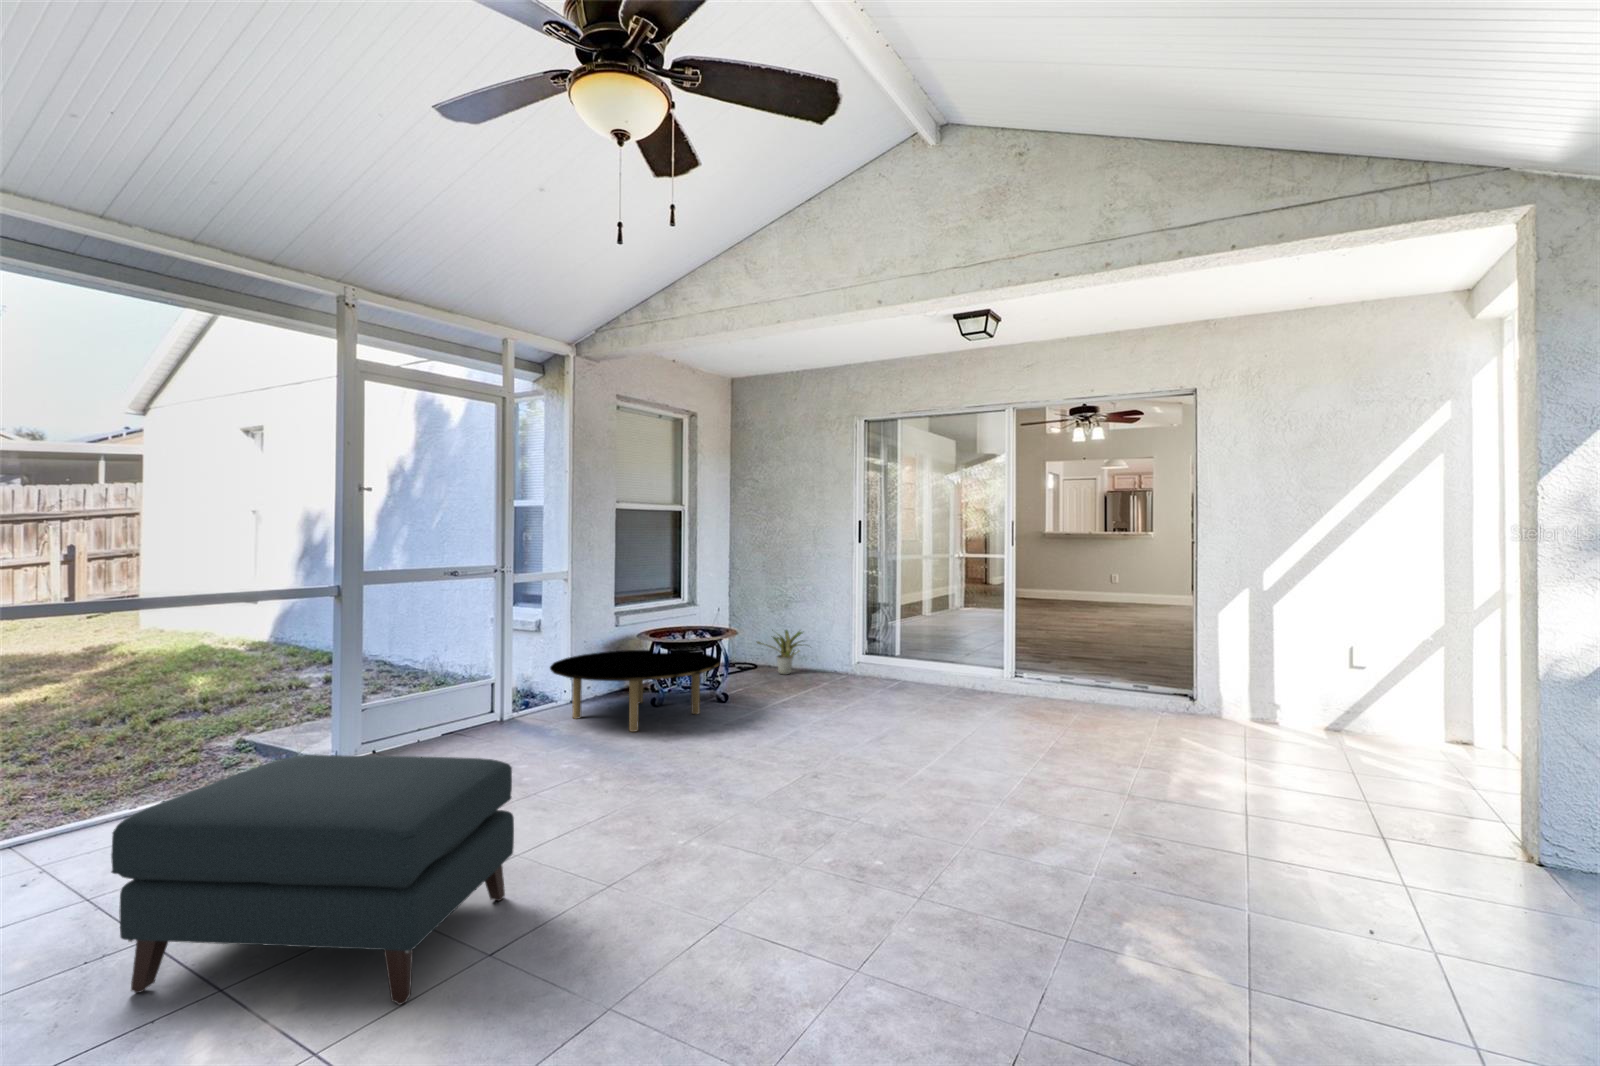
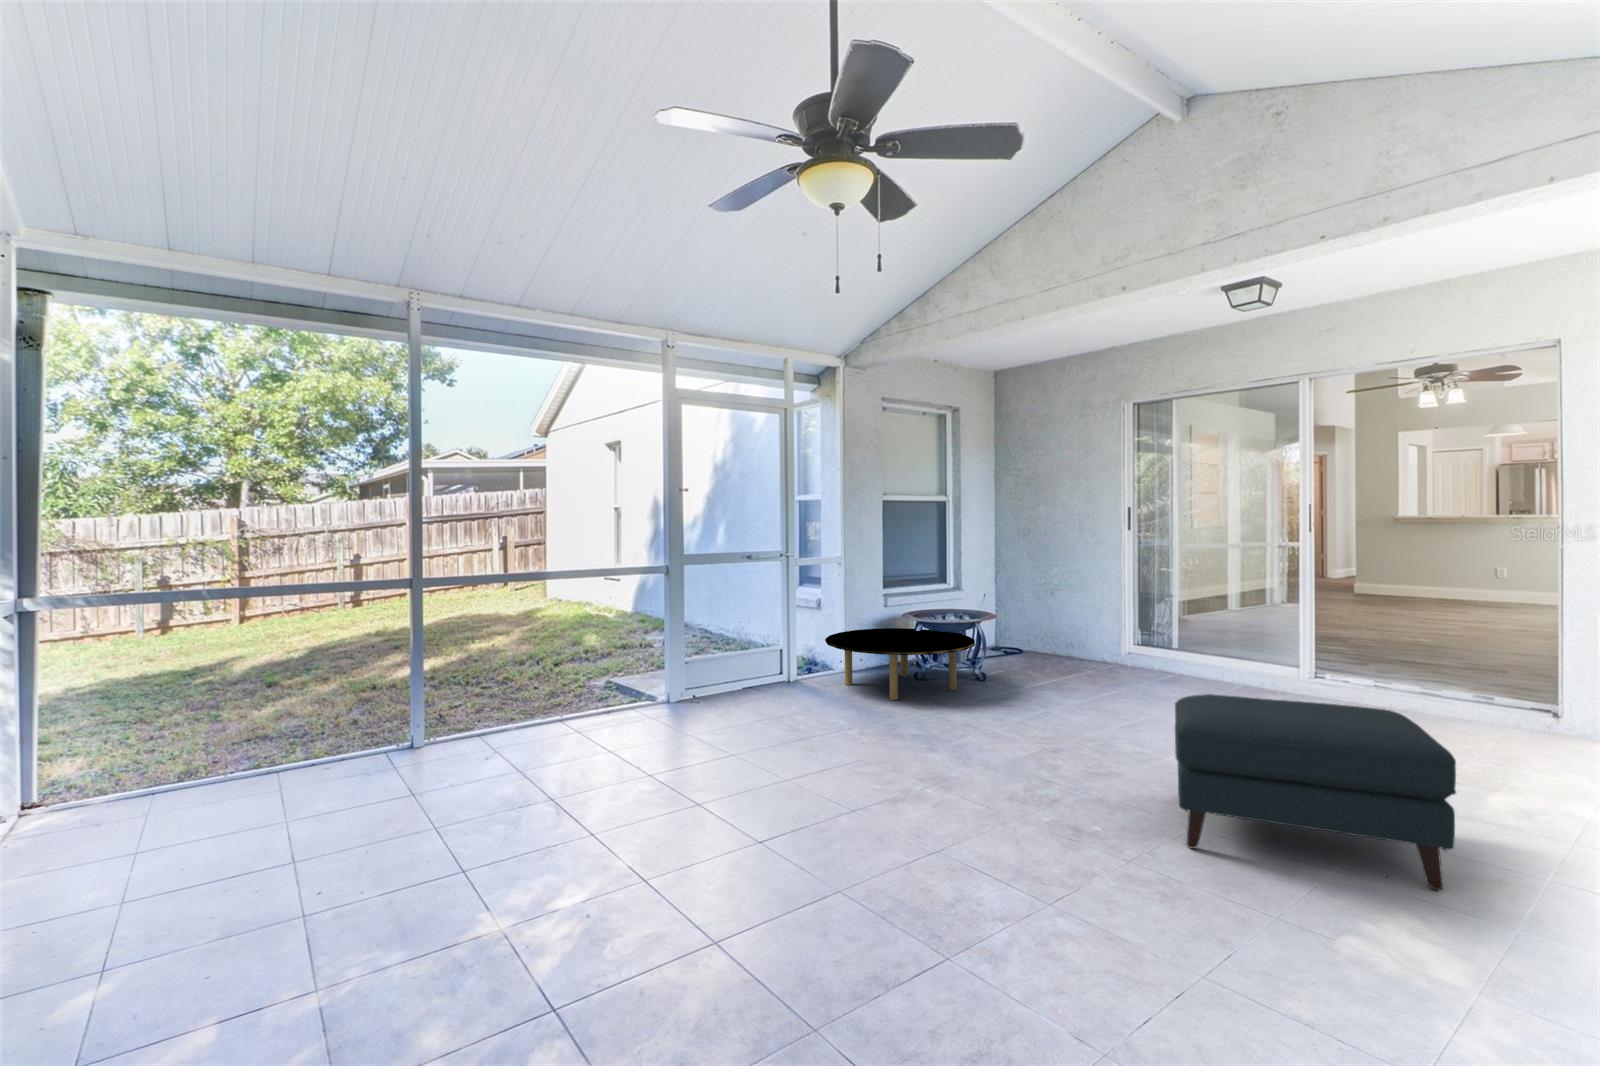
potted plant: present [757,630,802,675] -> none [1021,615,1078,660]
ottoman: present [111,754,514,1005] -> present [1175,694,1456,890]

